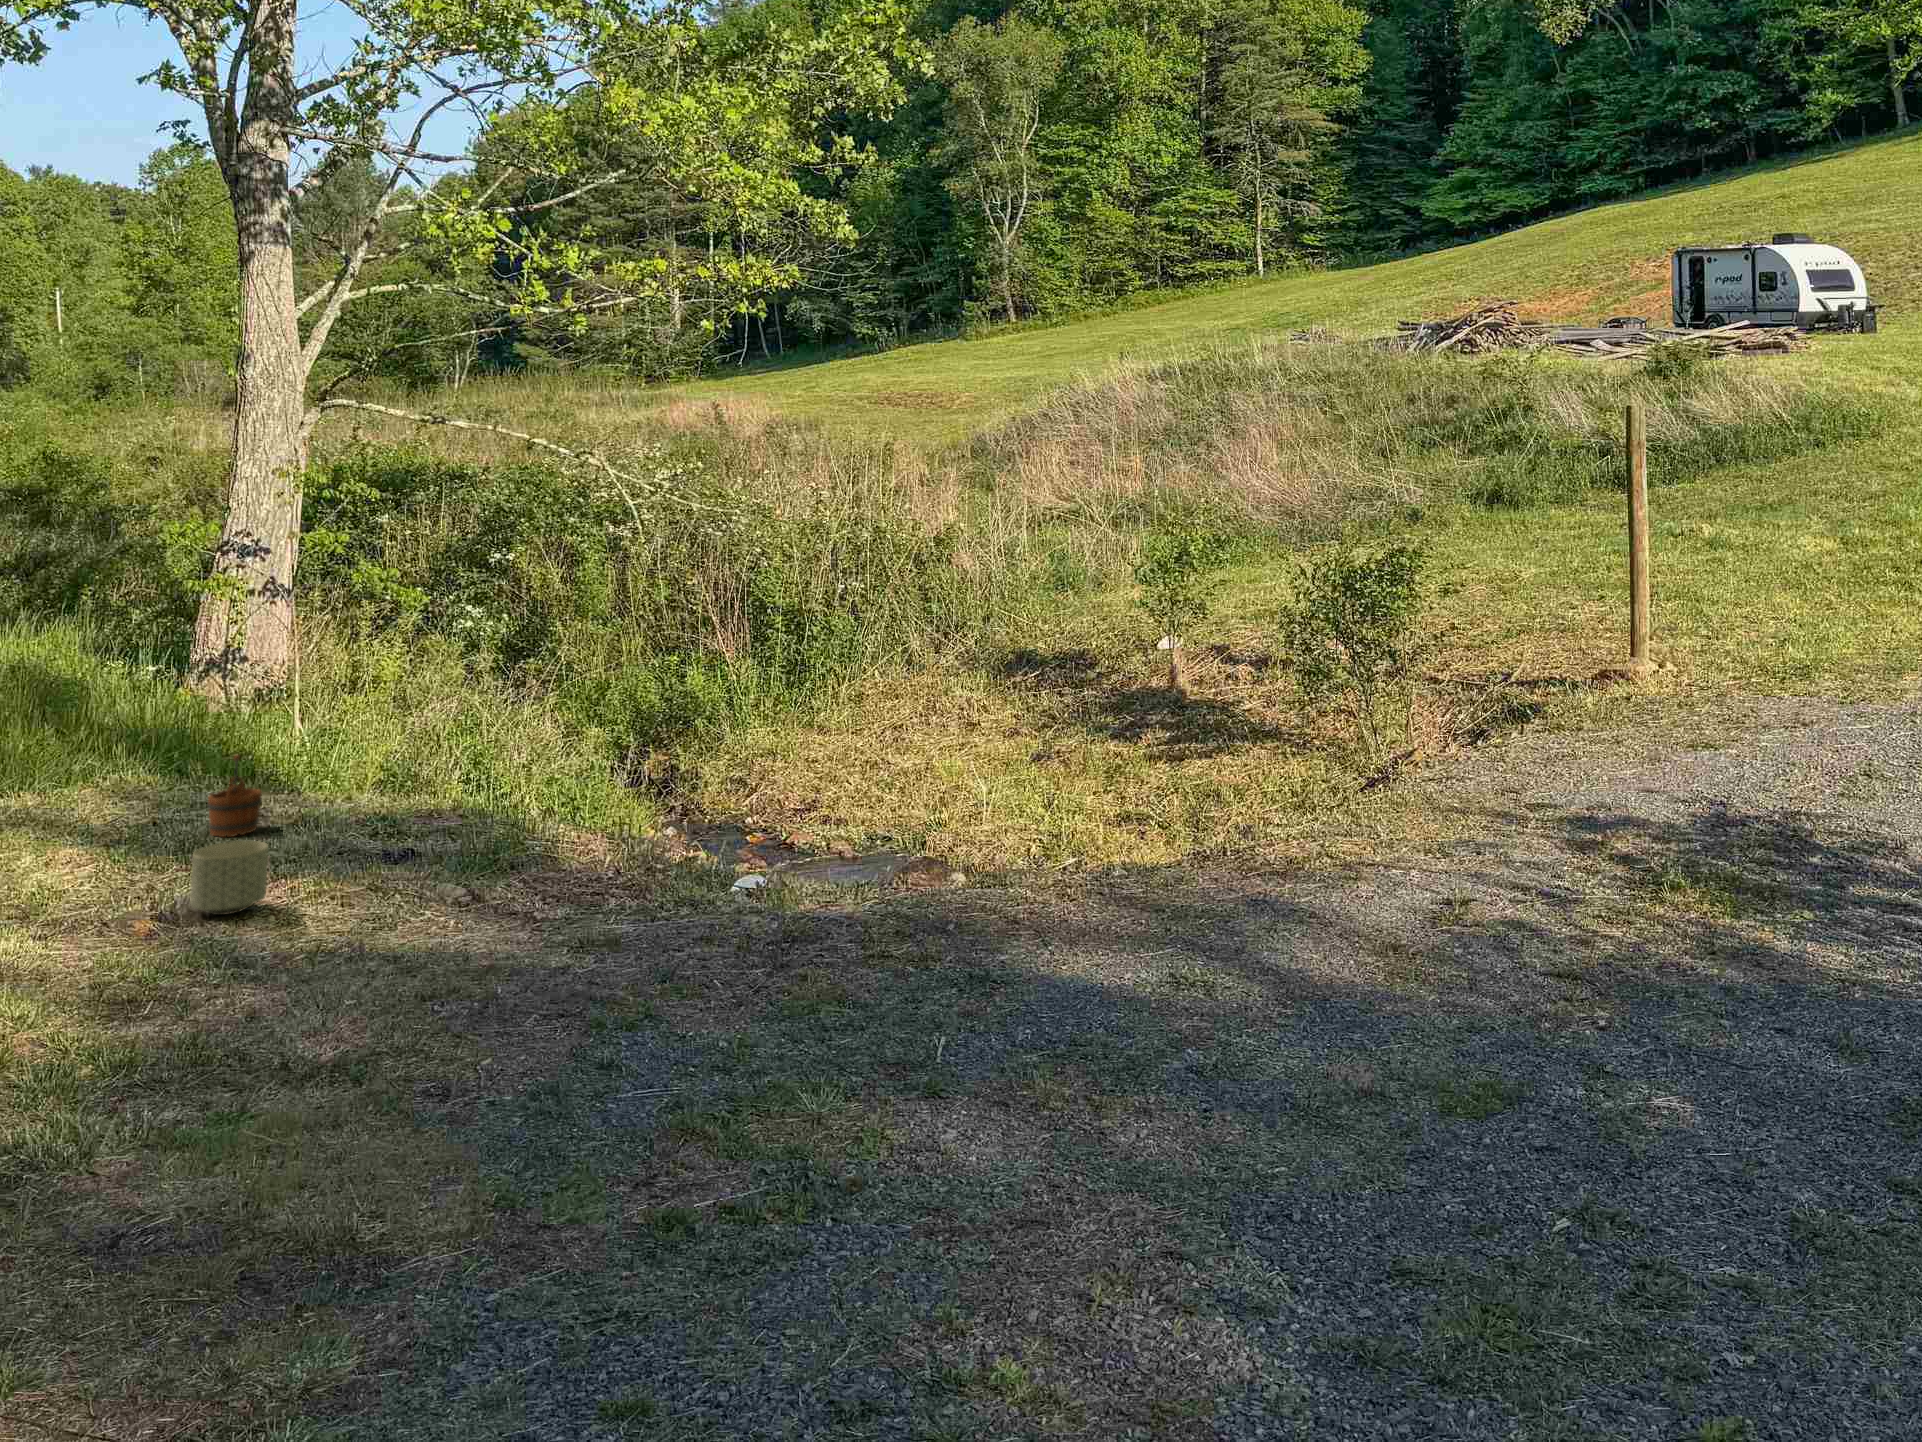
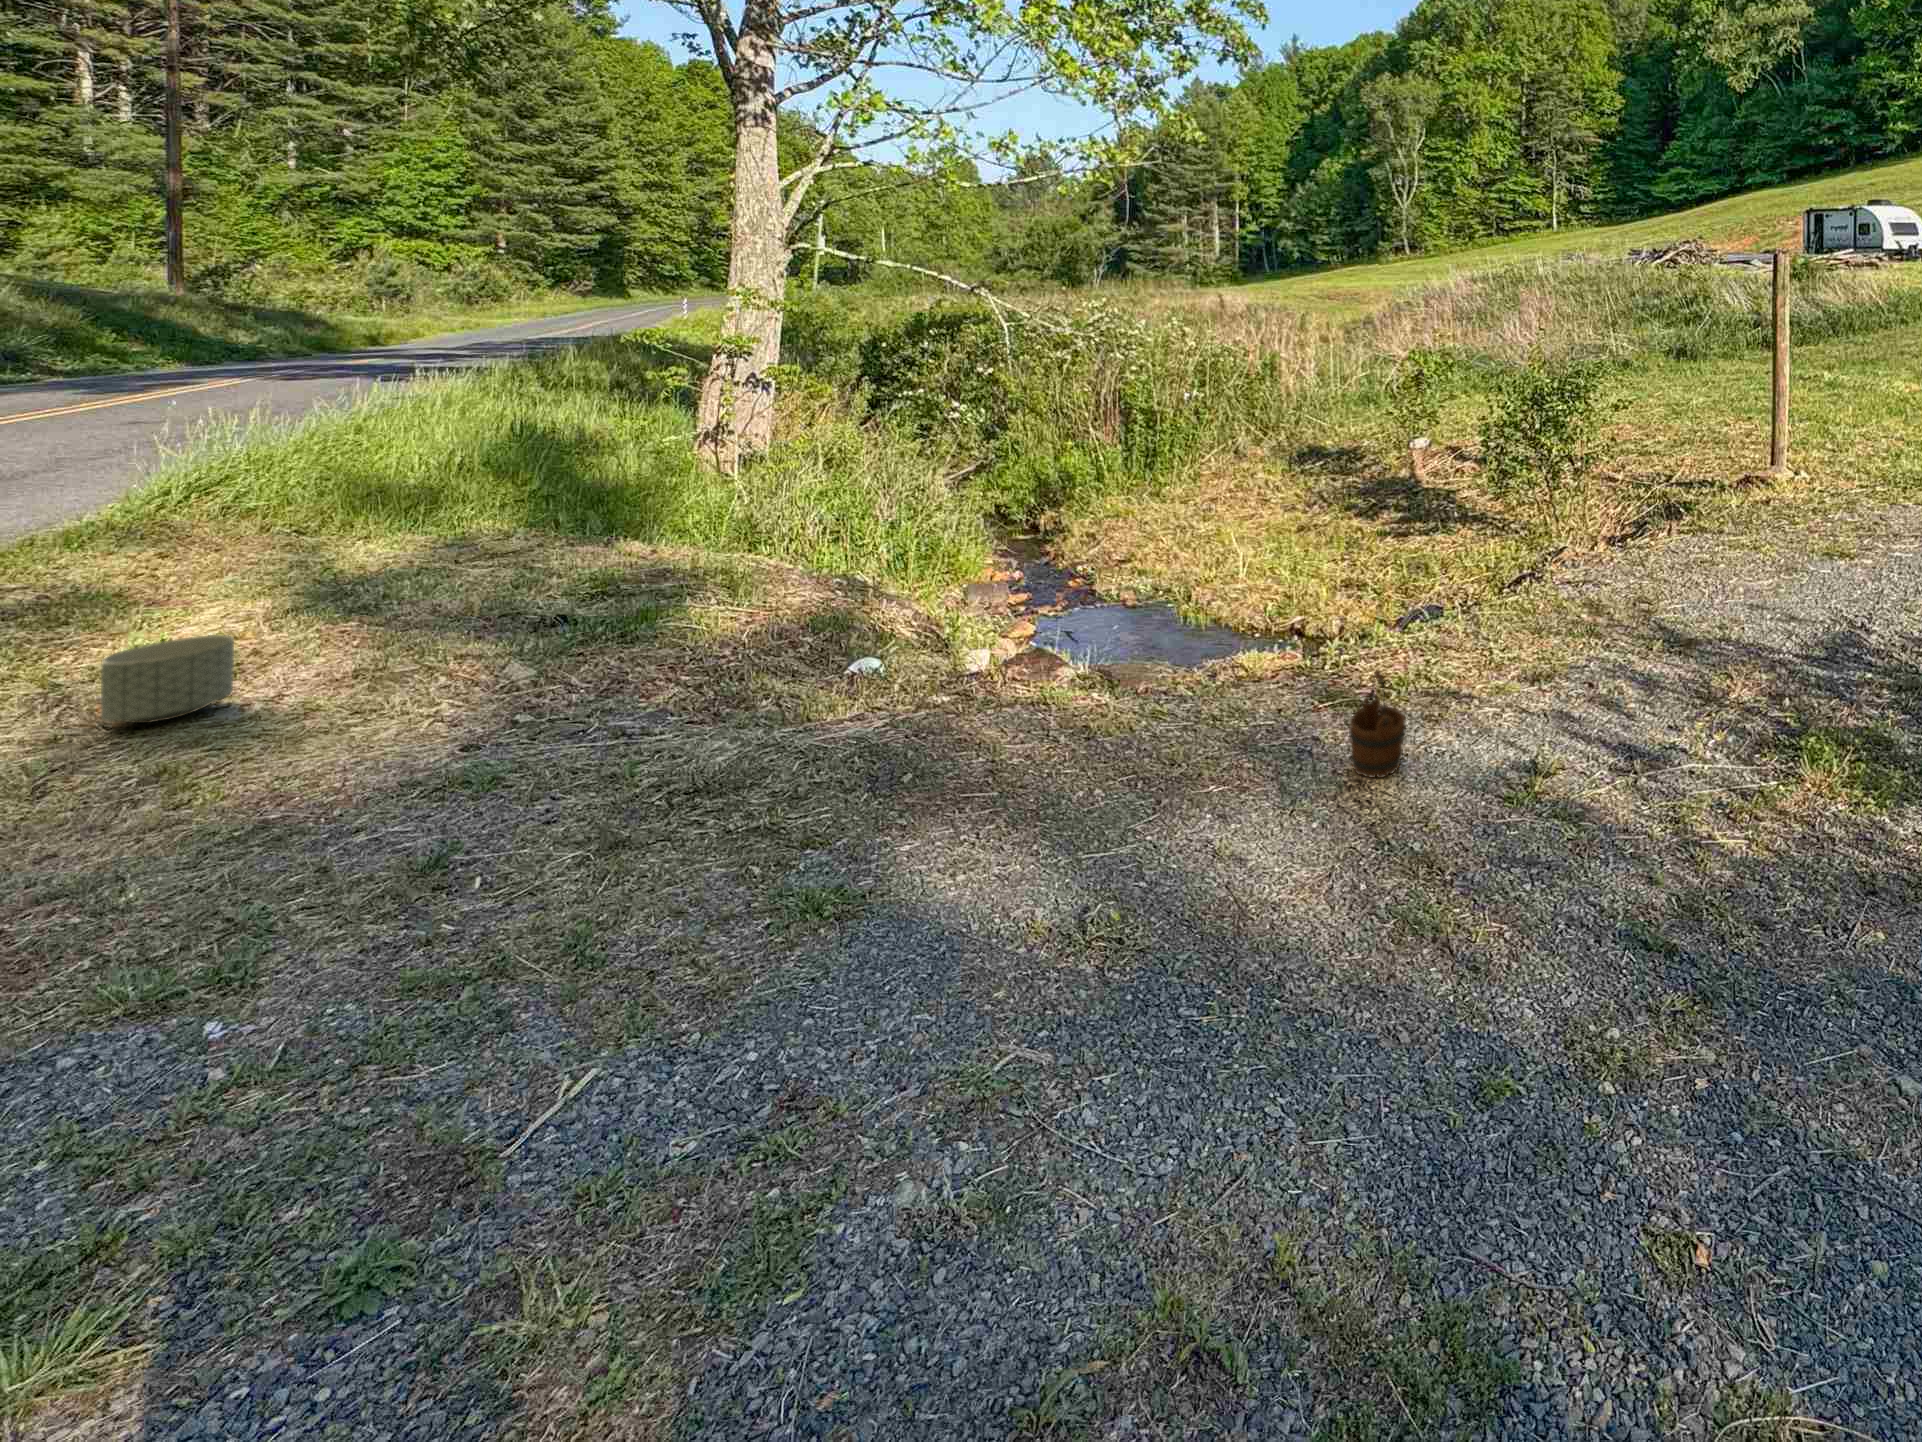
wooden bucket: present [208,755,262,837] -> present [1349,671,1406,778]

